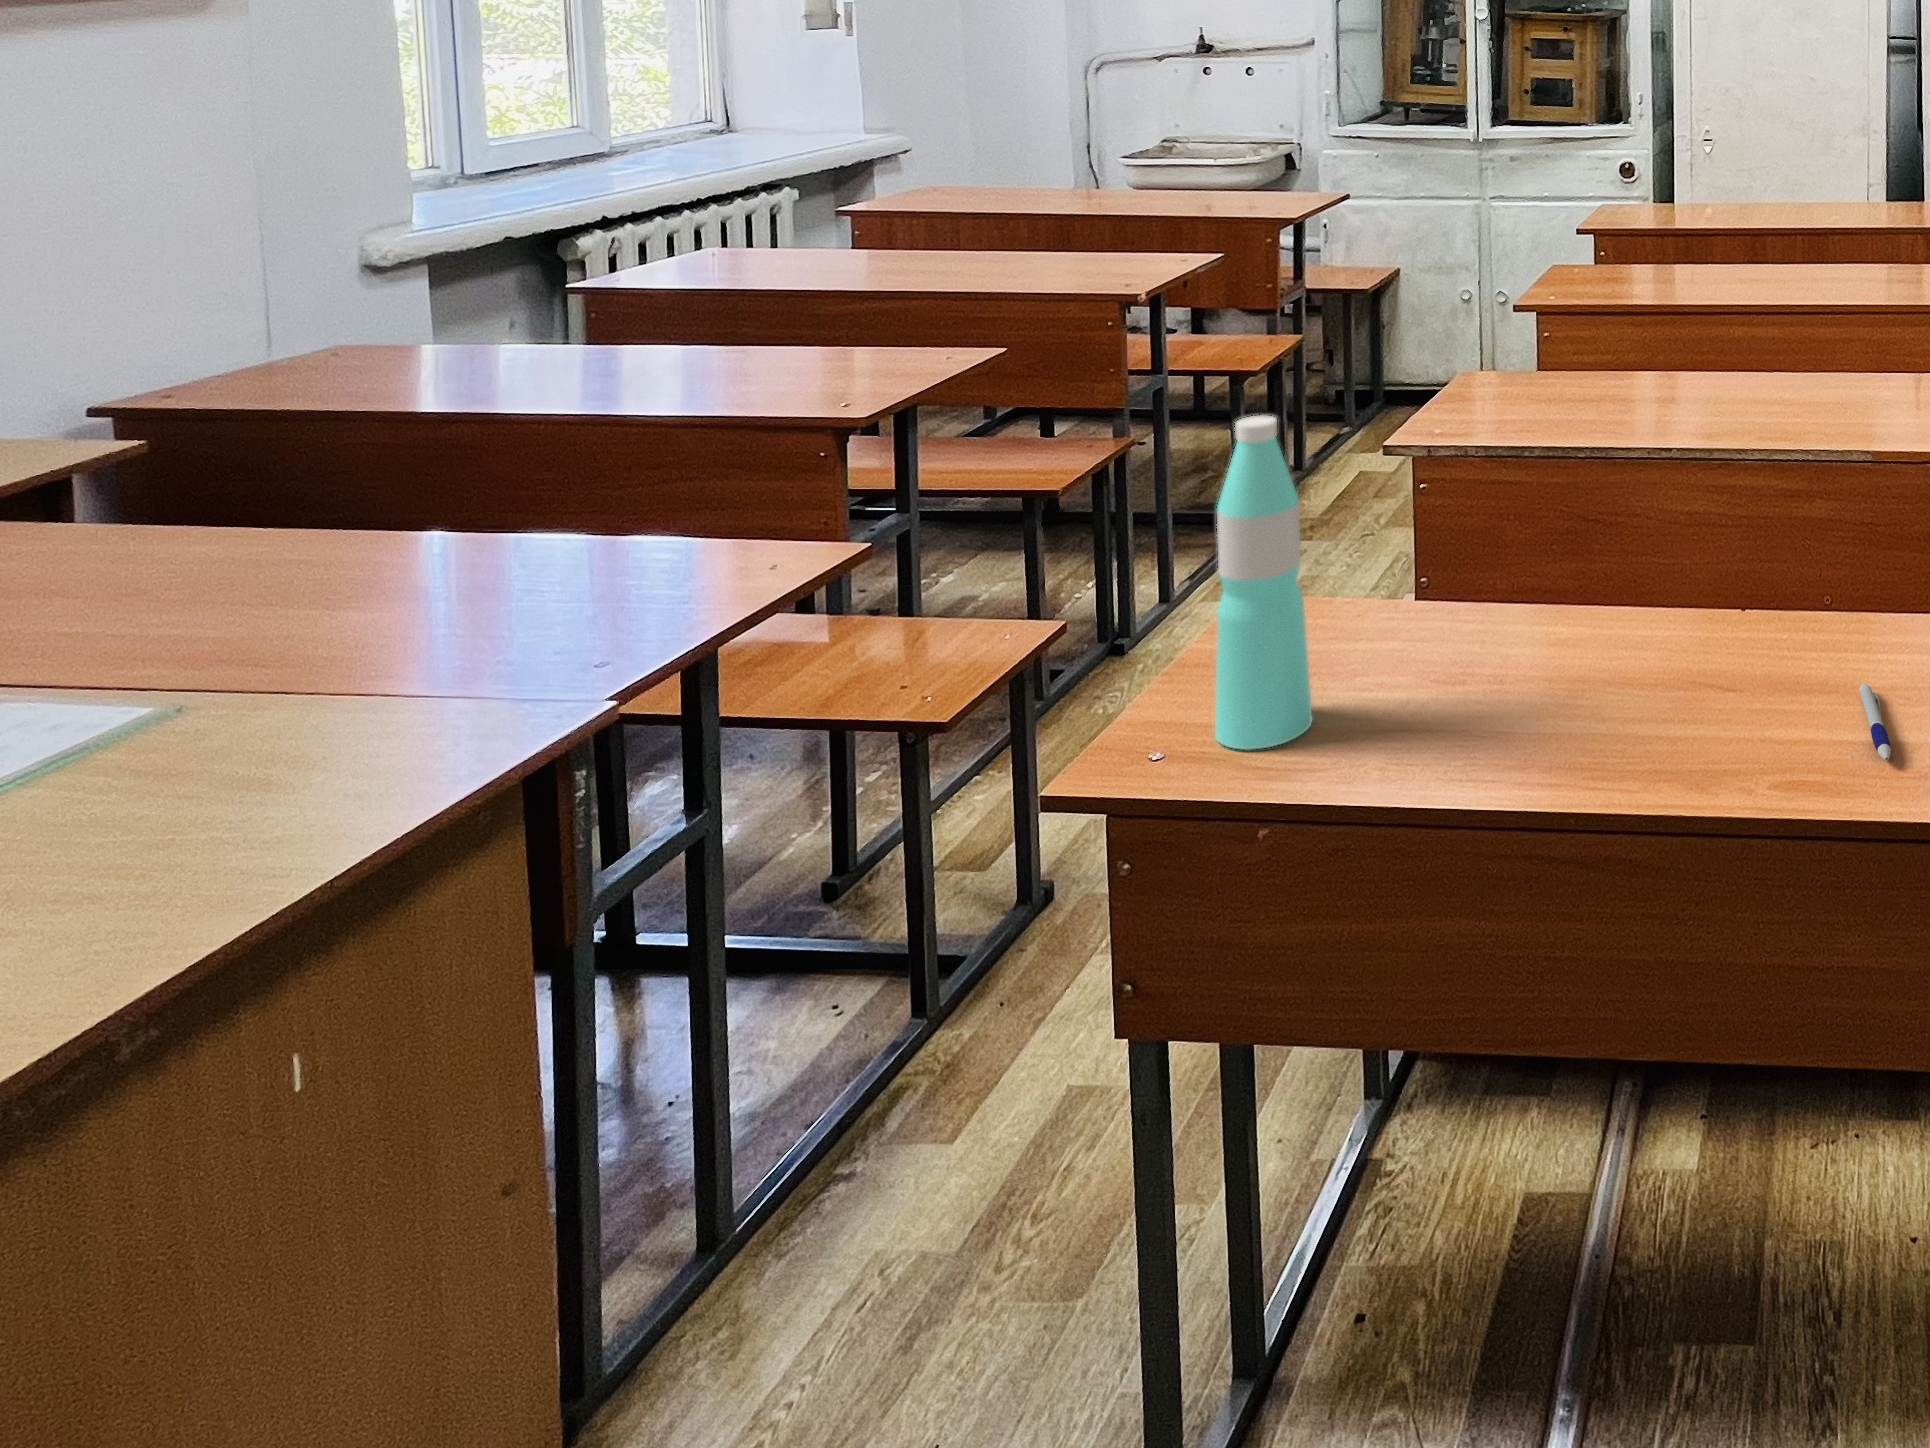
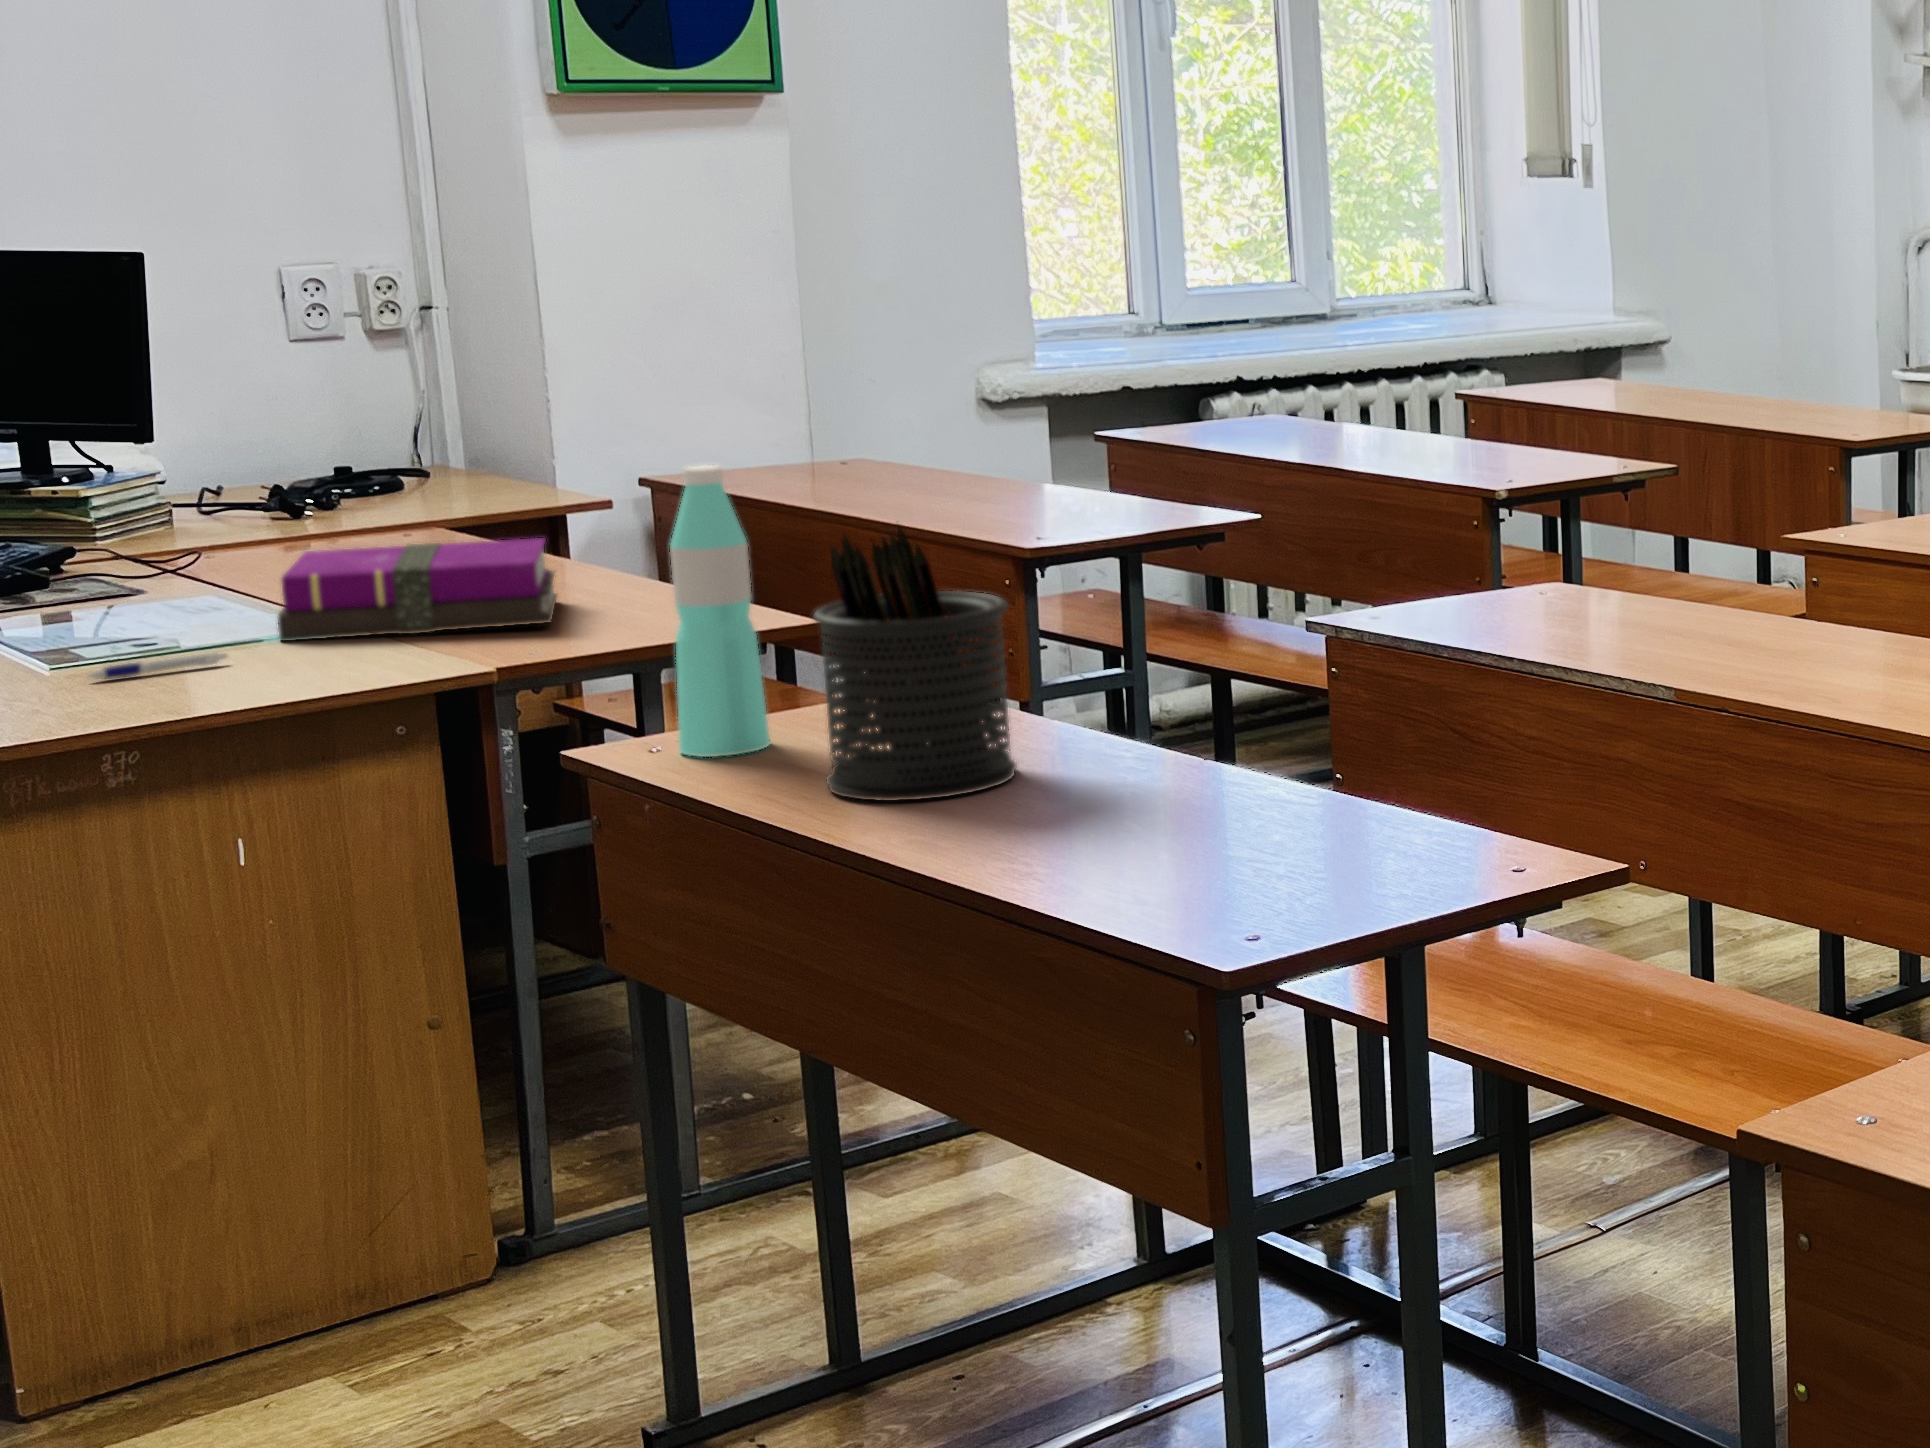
pen holder: none [1490,442,1679,746] -> present [813,526,1017,801]
notebook: none [120,527,603,753] -> present [277,538,557,641]
pen: present [1859,683,1891,761] -> present [89,652,227,679]

